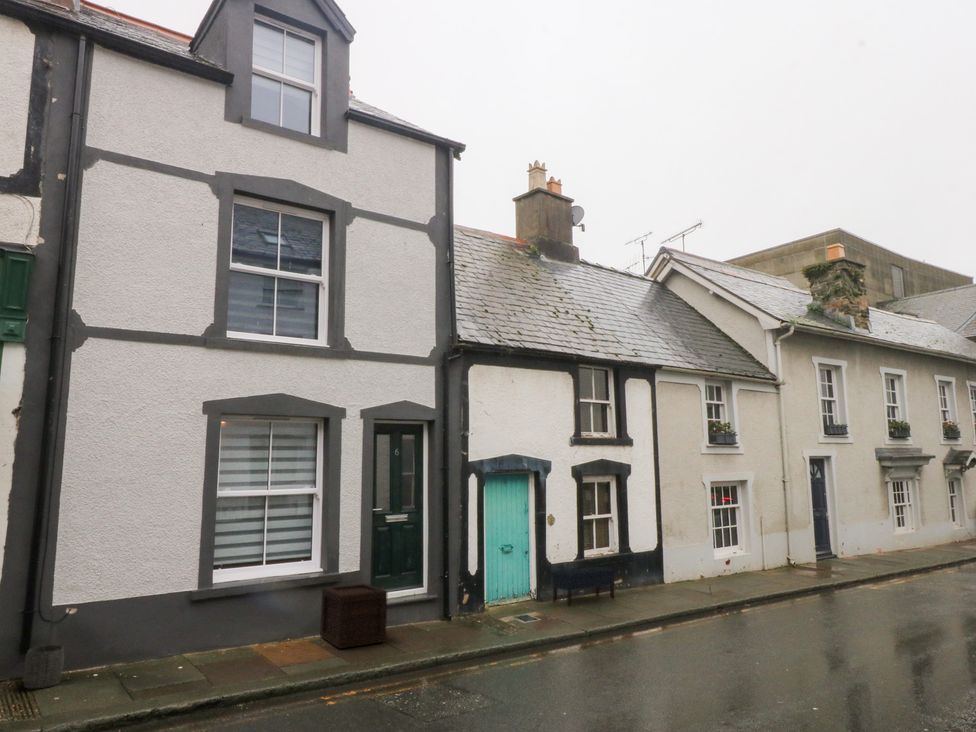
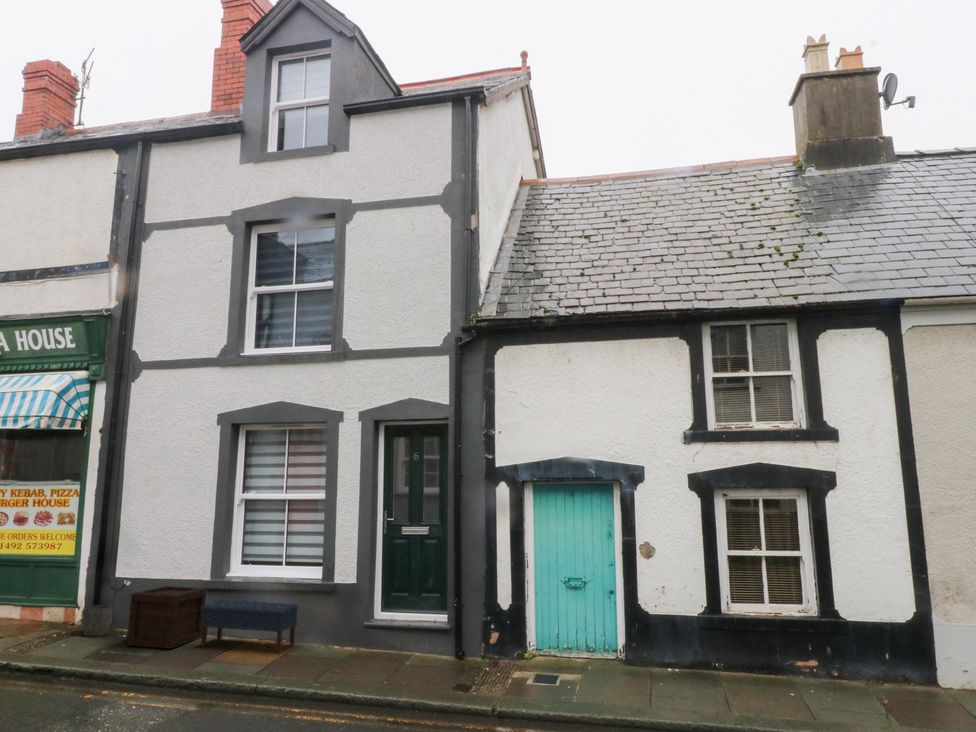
bench: present [552,566,615,606] -> present [201,600,298,652]
wooden crate: present [320,584,387,648] -> present [127,586,206,649]

